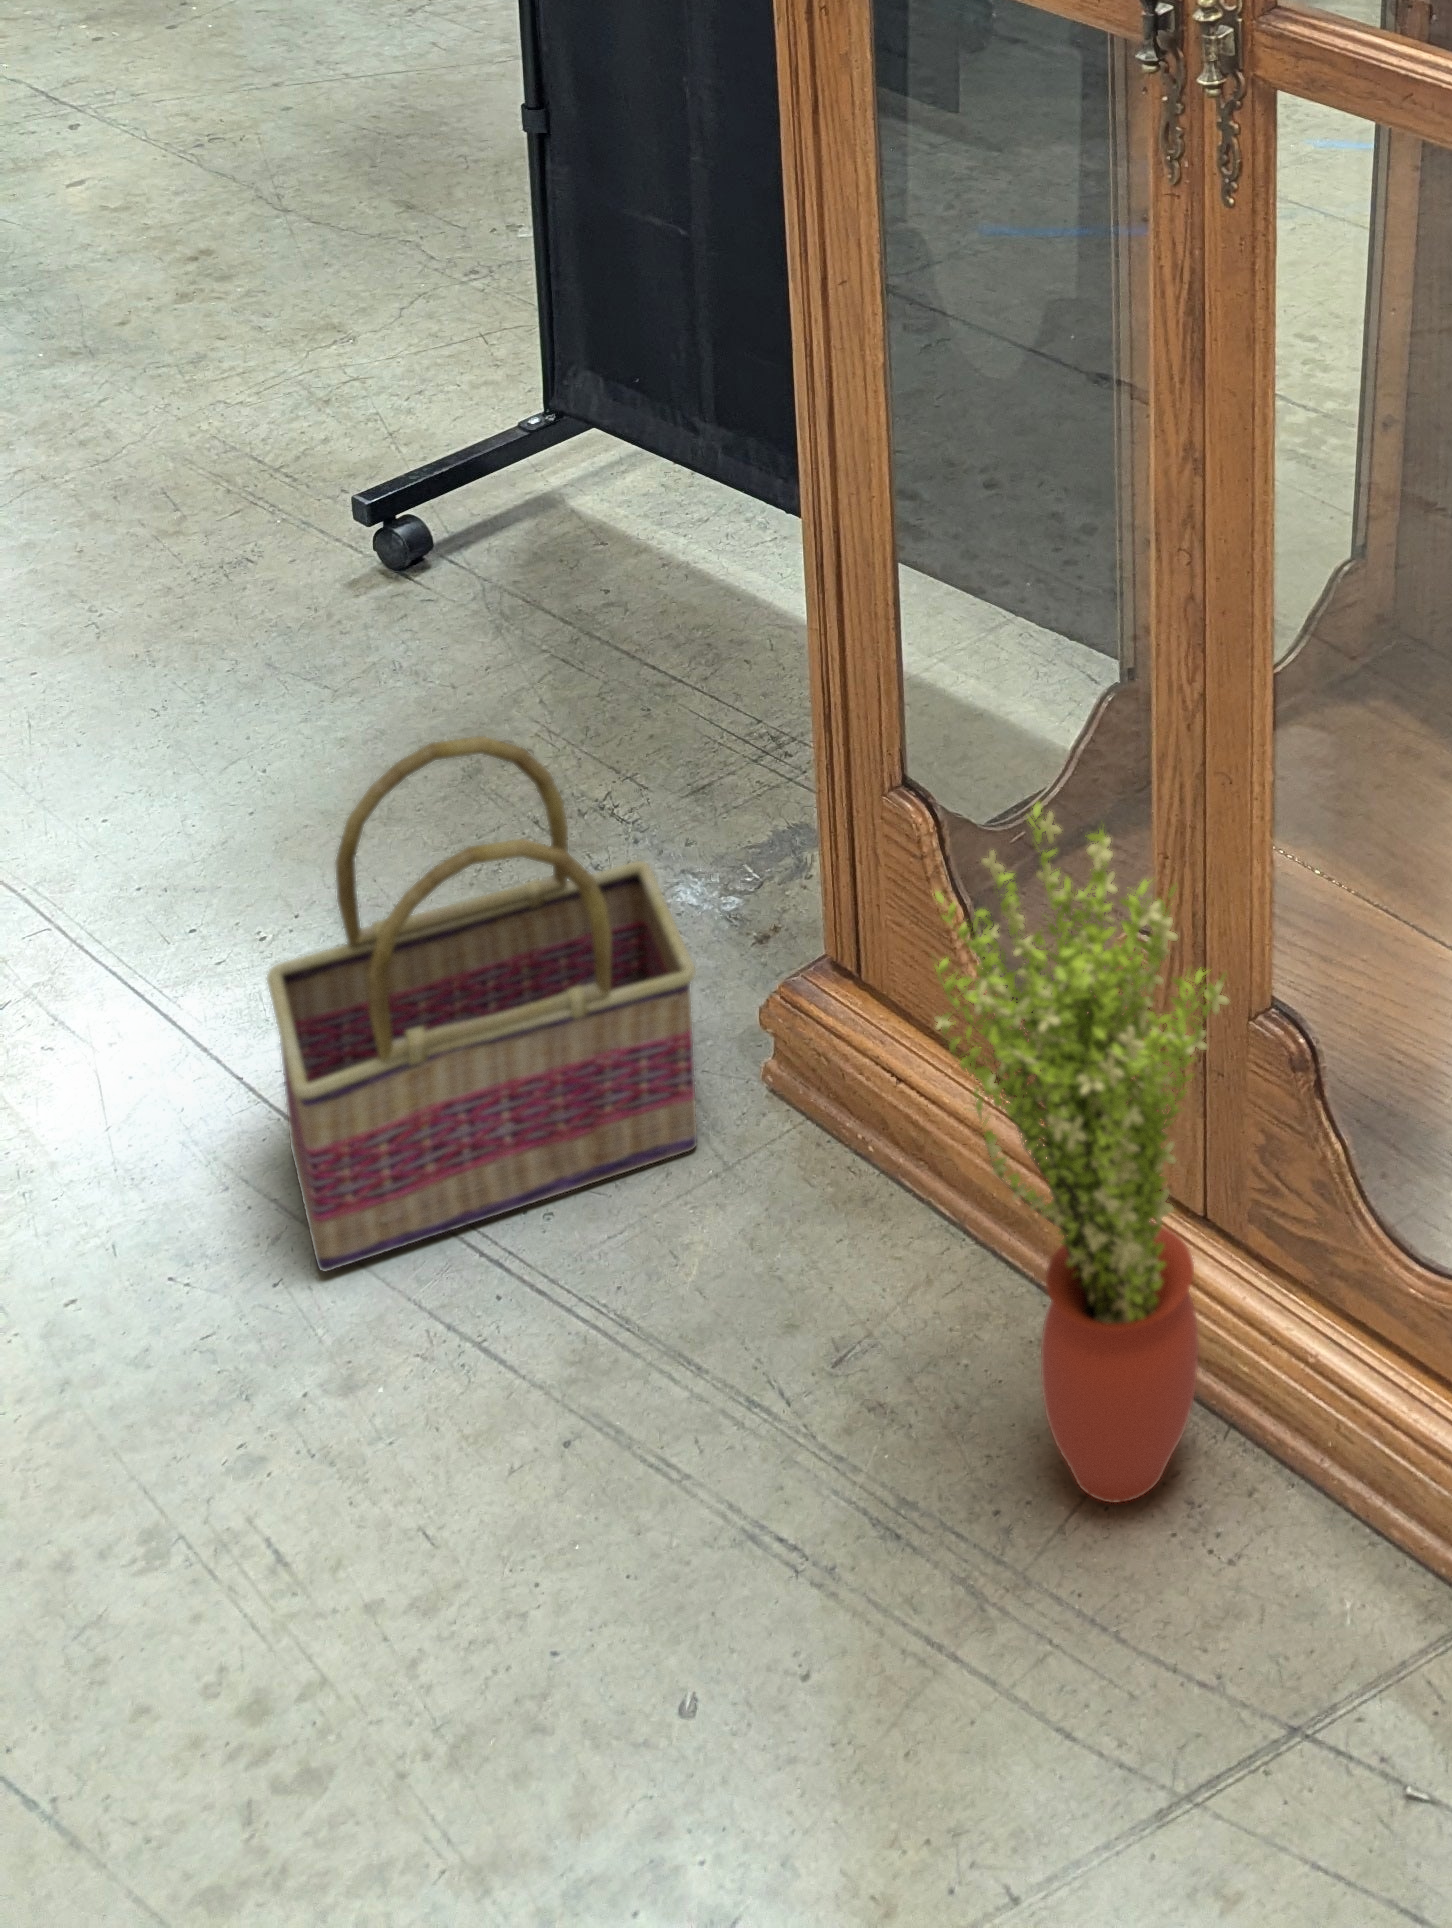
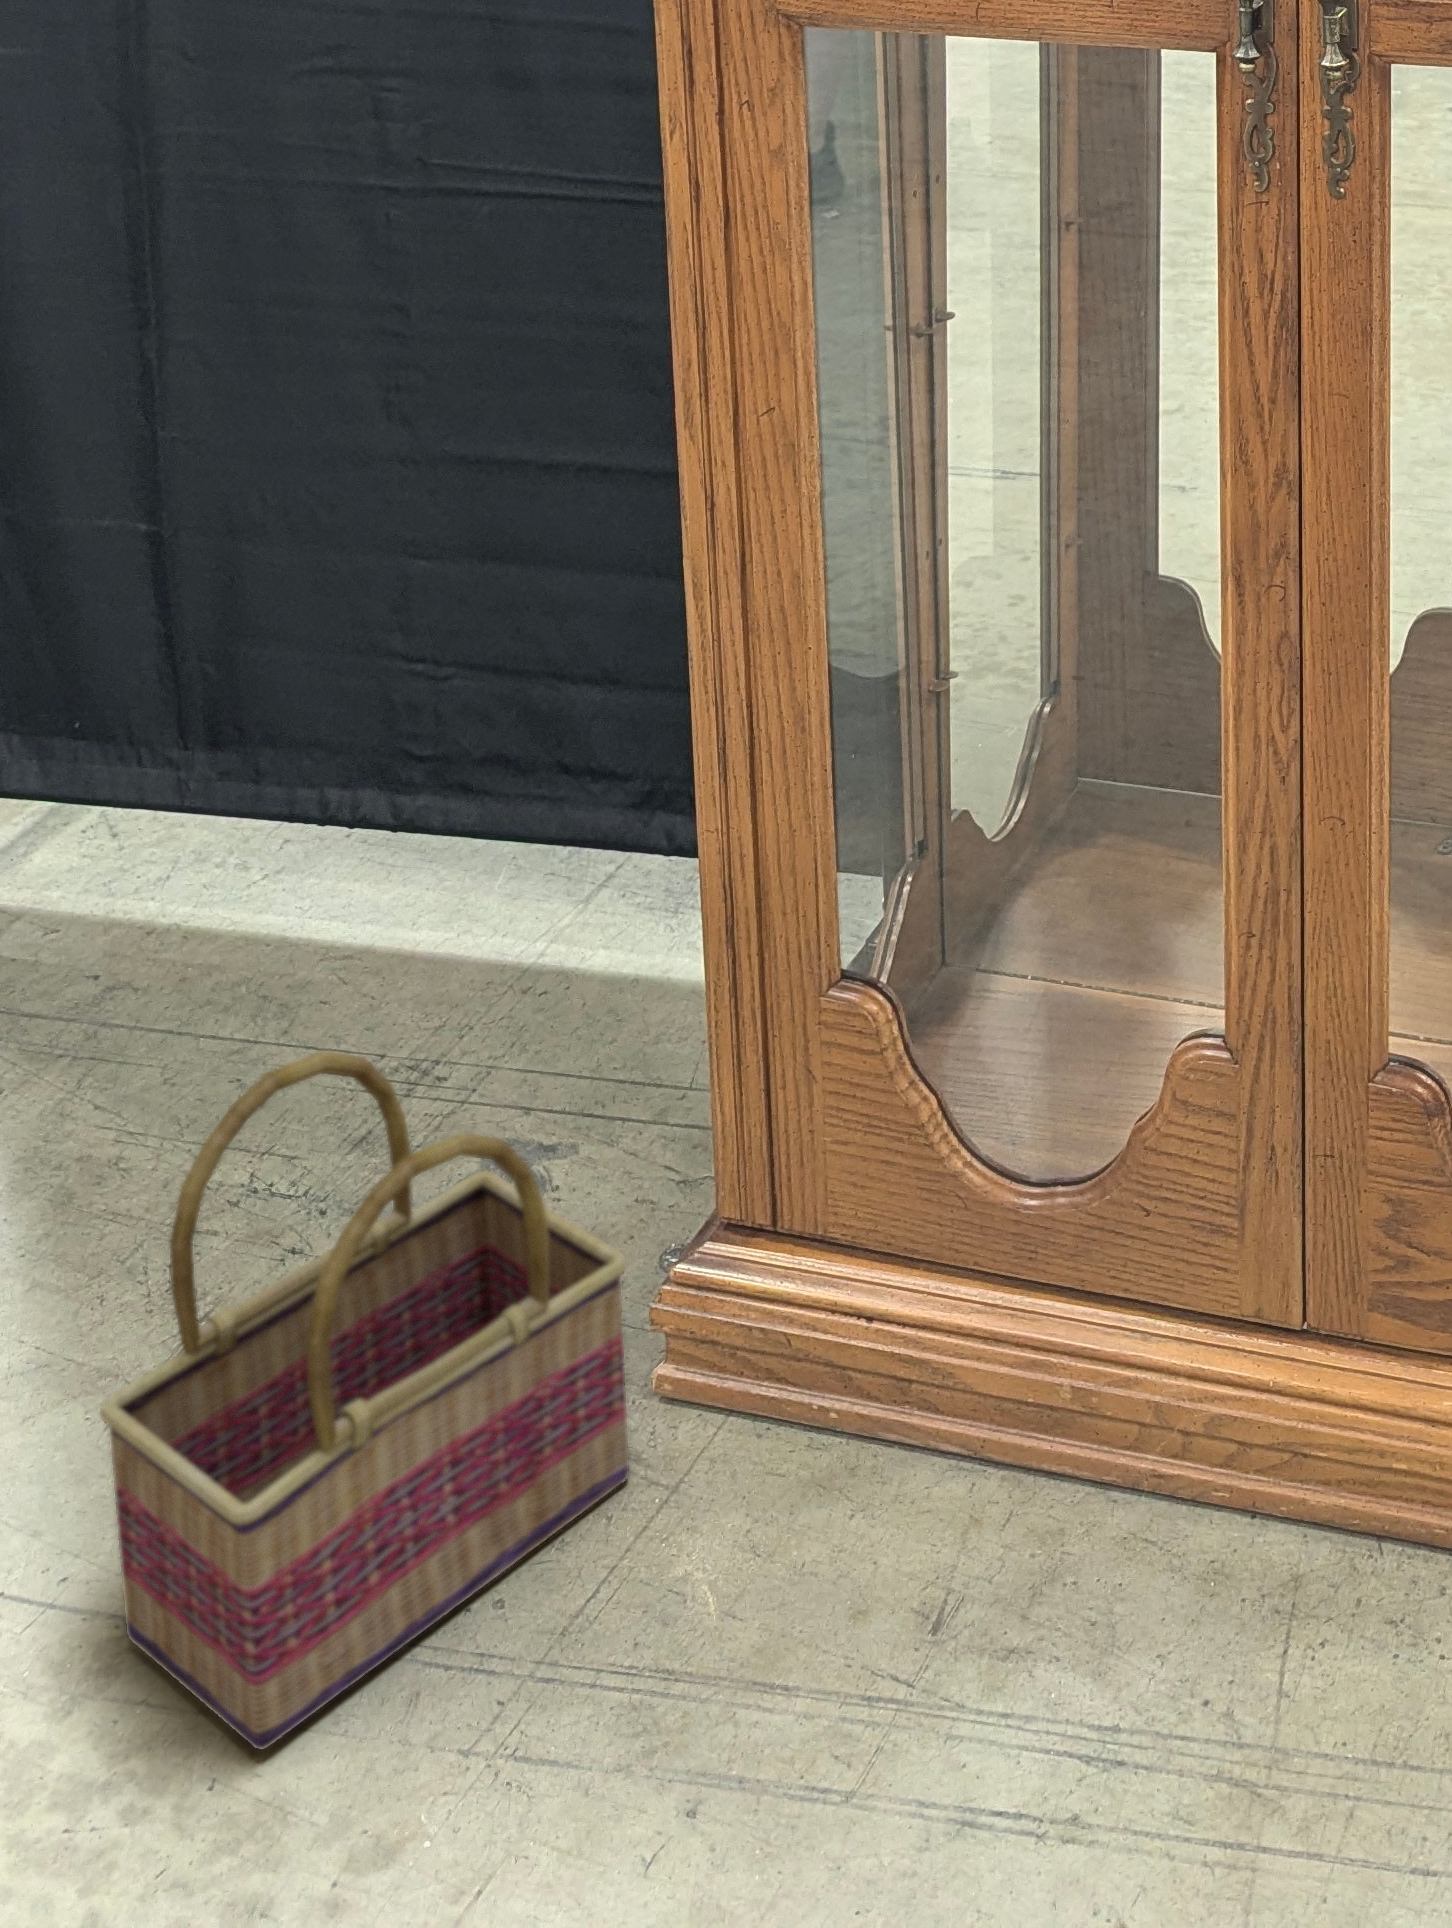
potted plant: present [932,803,1229,1503] -> none [1076,884,1416,1654]

